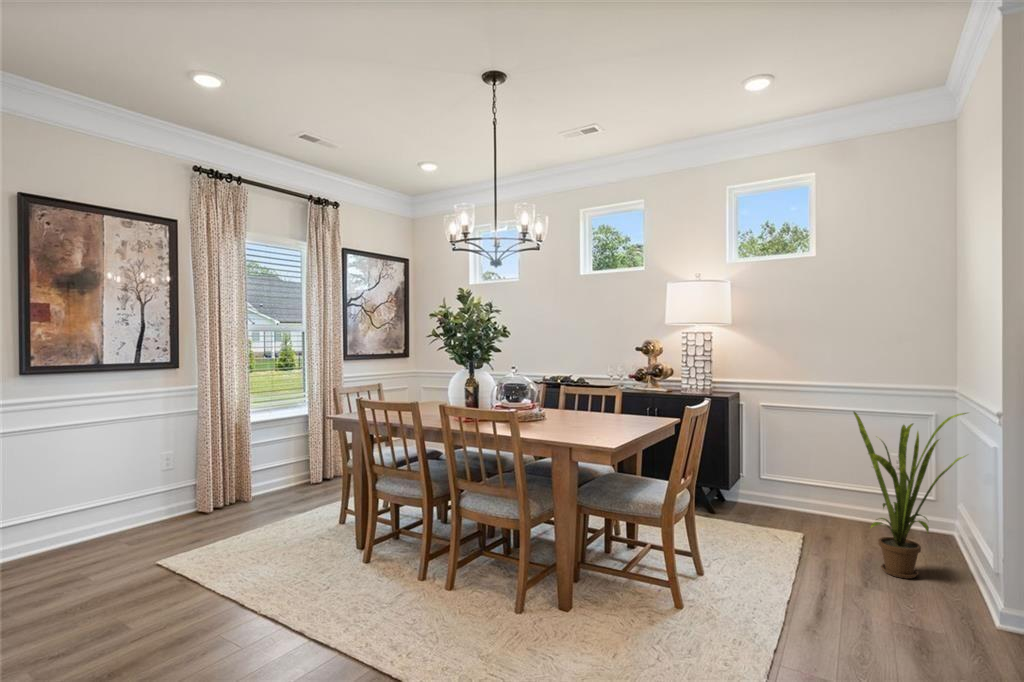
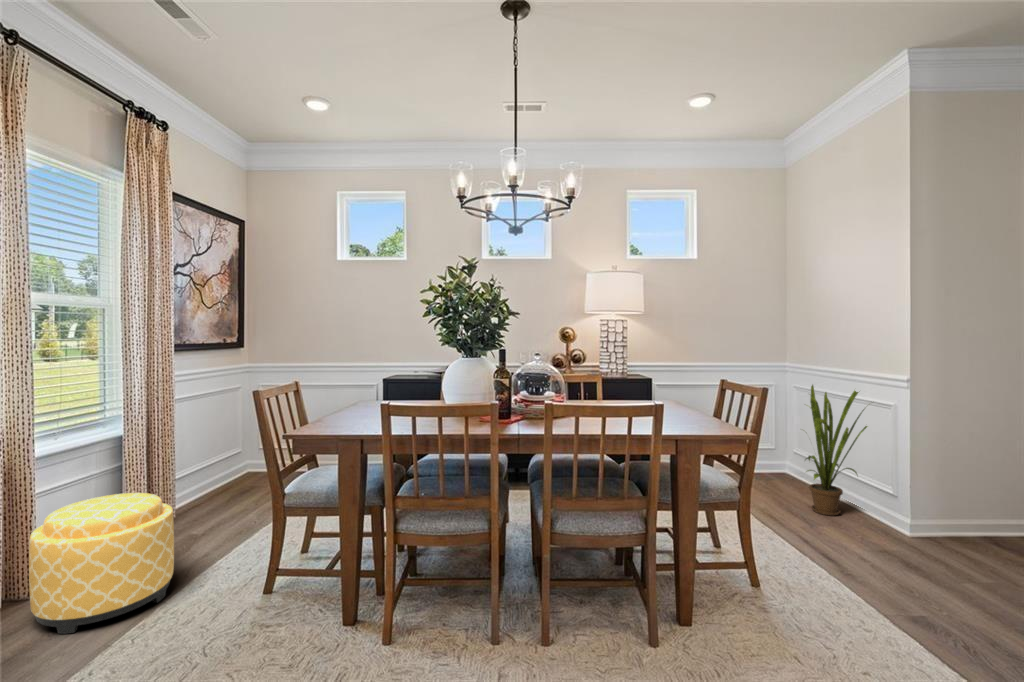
ottoman: none [236,449,307,520] -> present [29,493,174,634]

